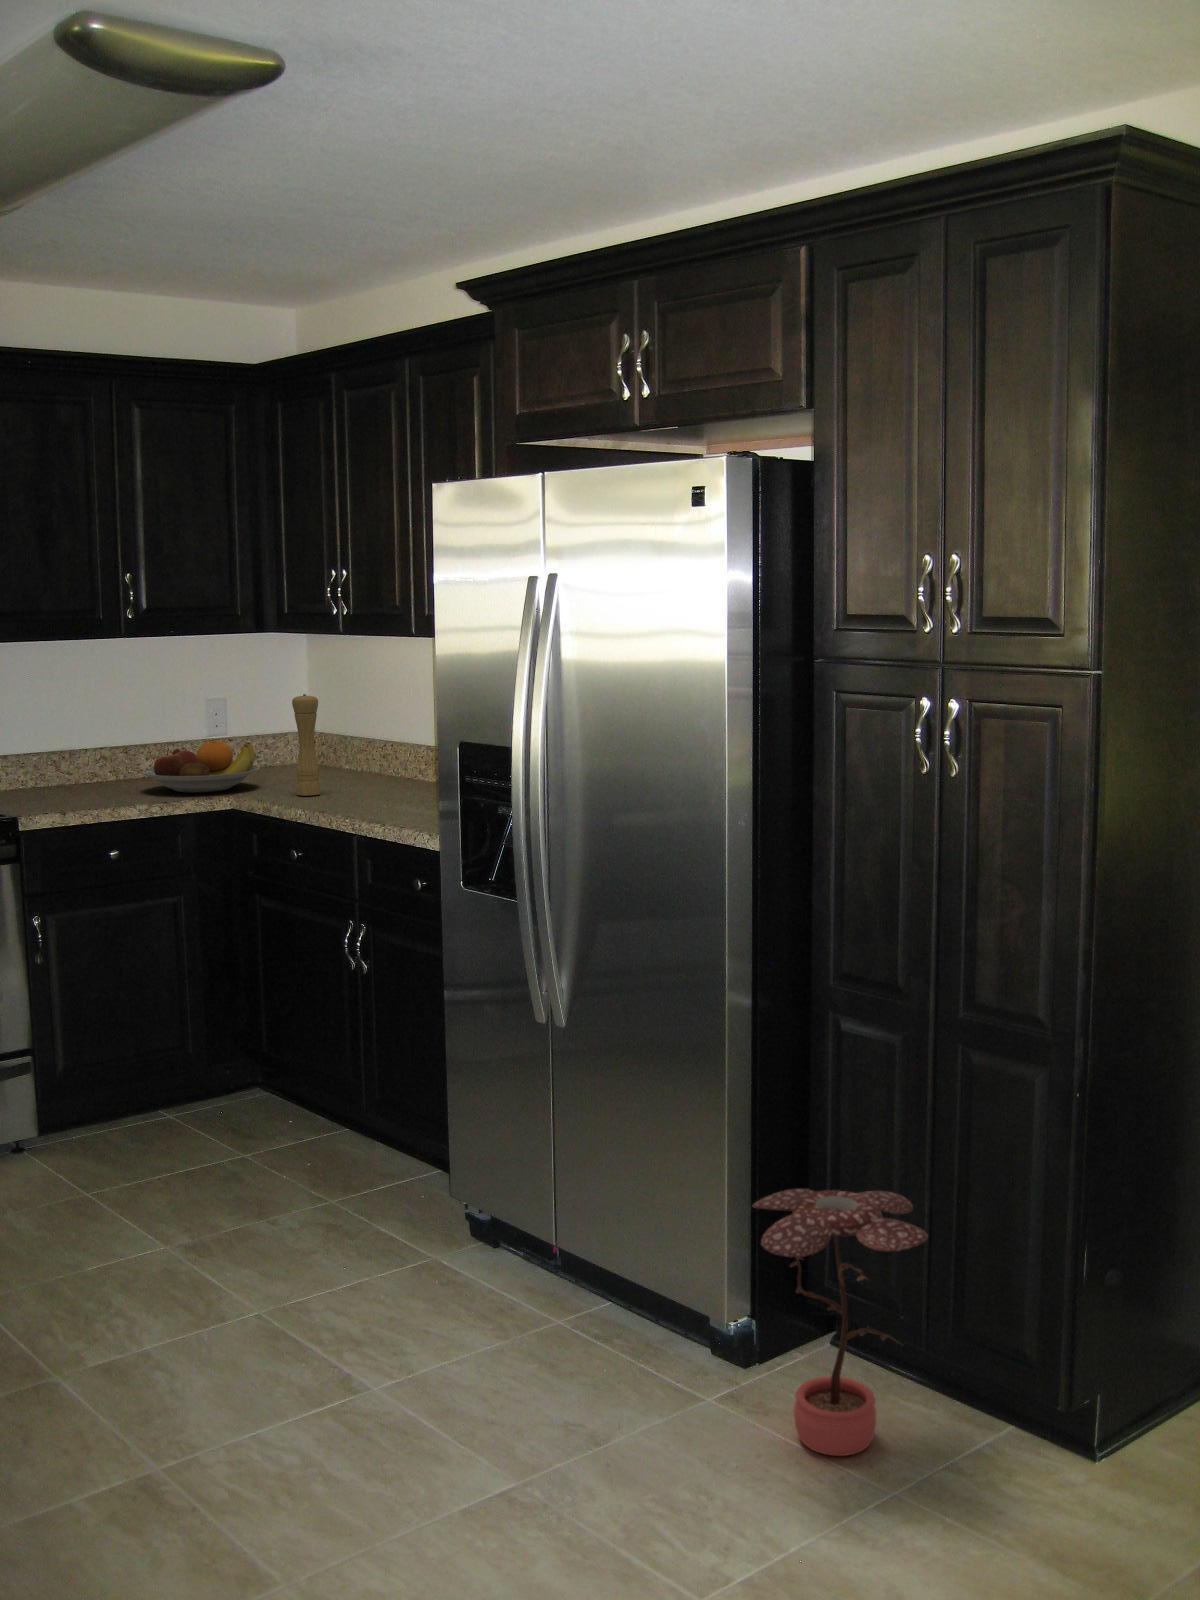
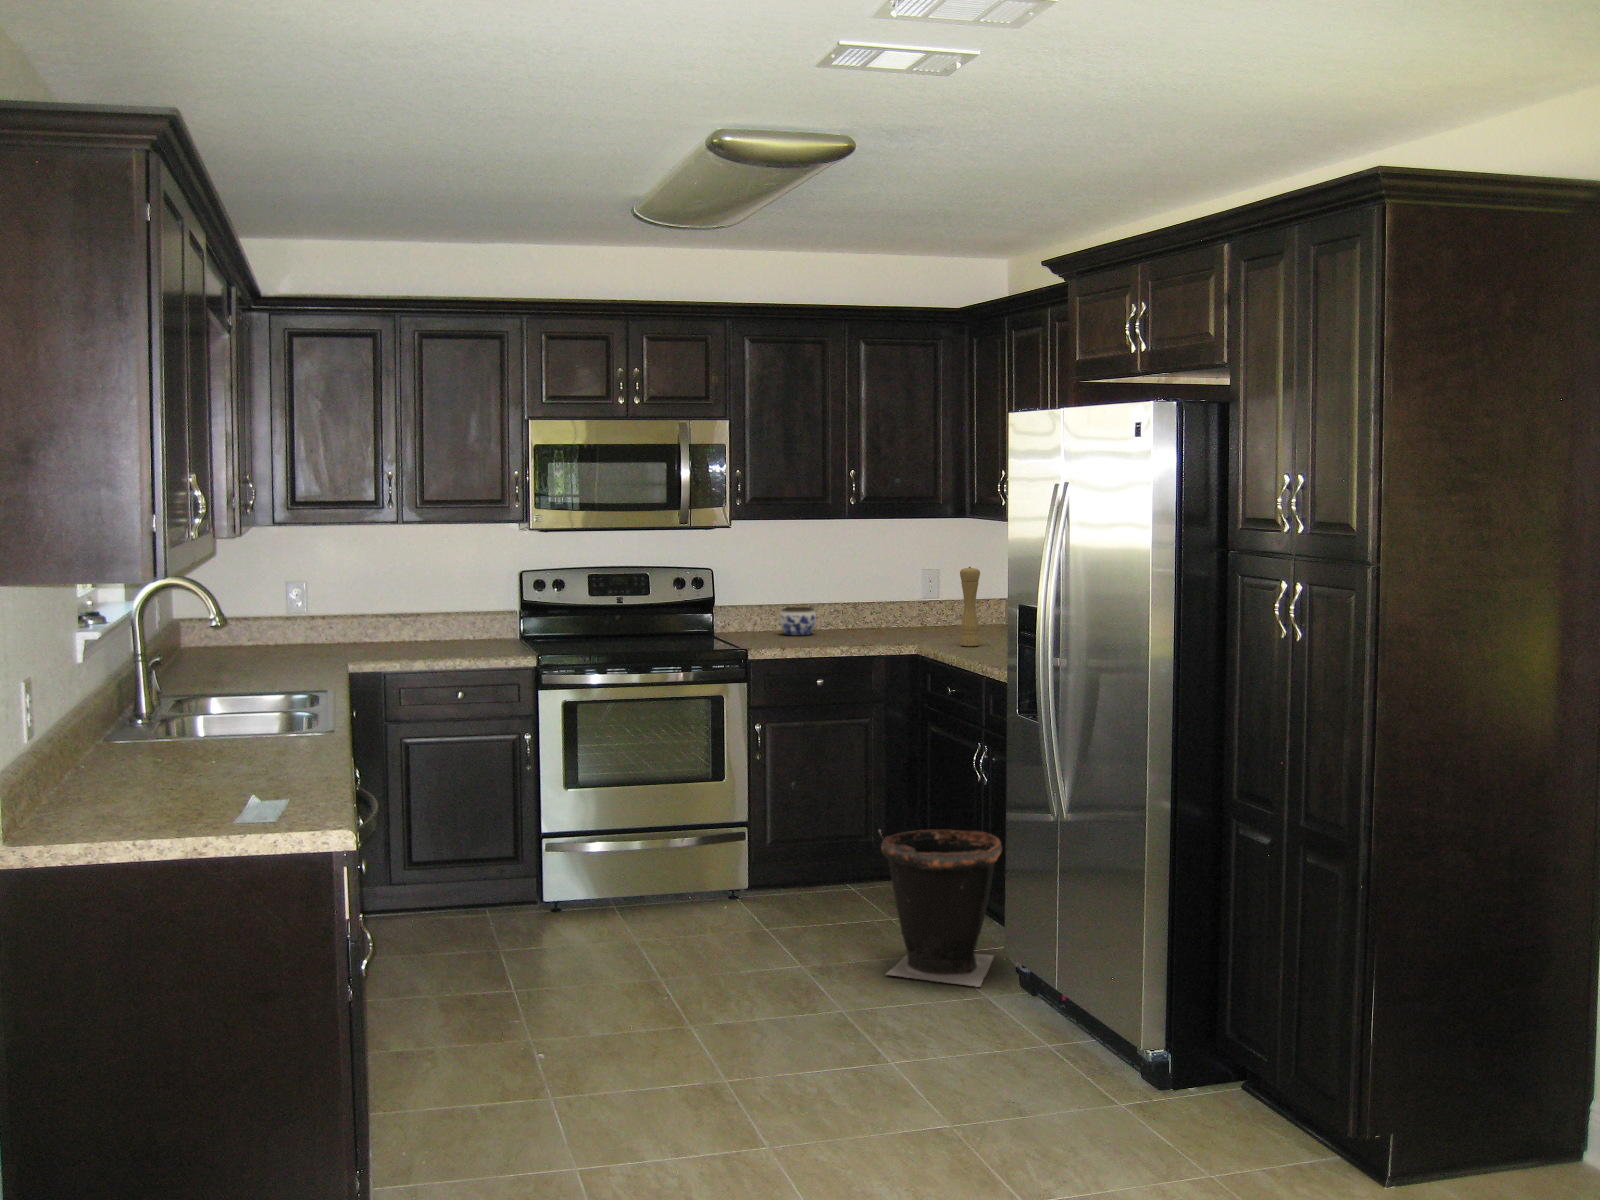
fruit bowl: present [142,741,259,793] -> none [855,601,943,640]
jar: none [31,755,83,794] -> present [780,607,816,636]
waste bin: none [264,1038,429,1250] -> present [879,829,1002,987]
potted plant: present [753,1189,928,1456] -> none [1124,946,1264,1148]

